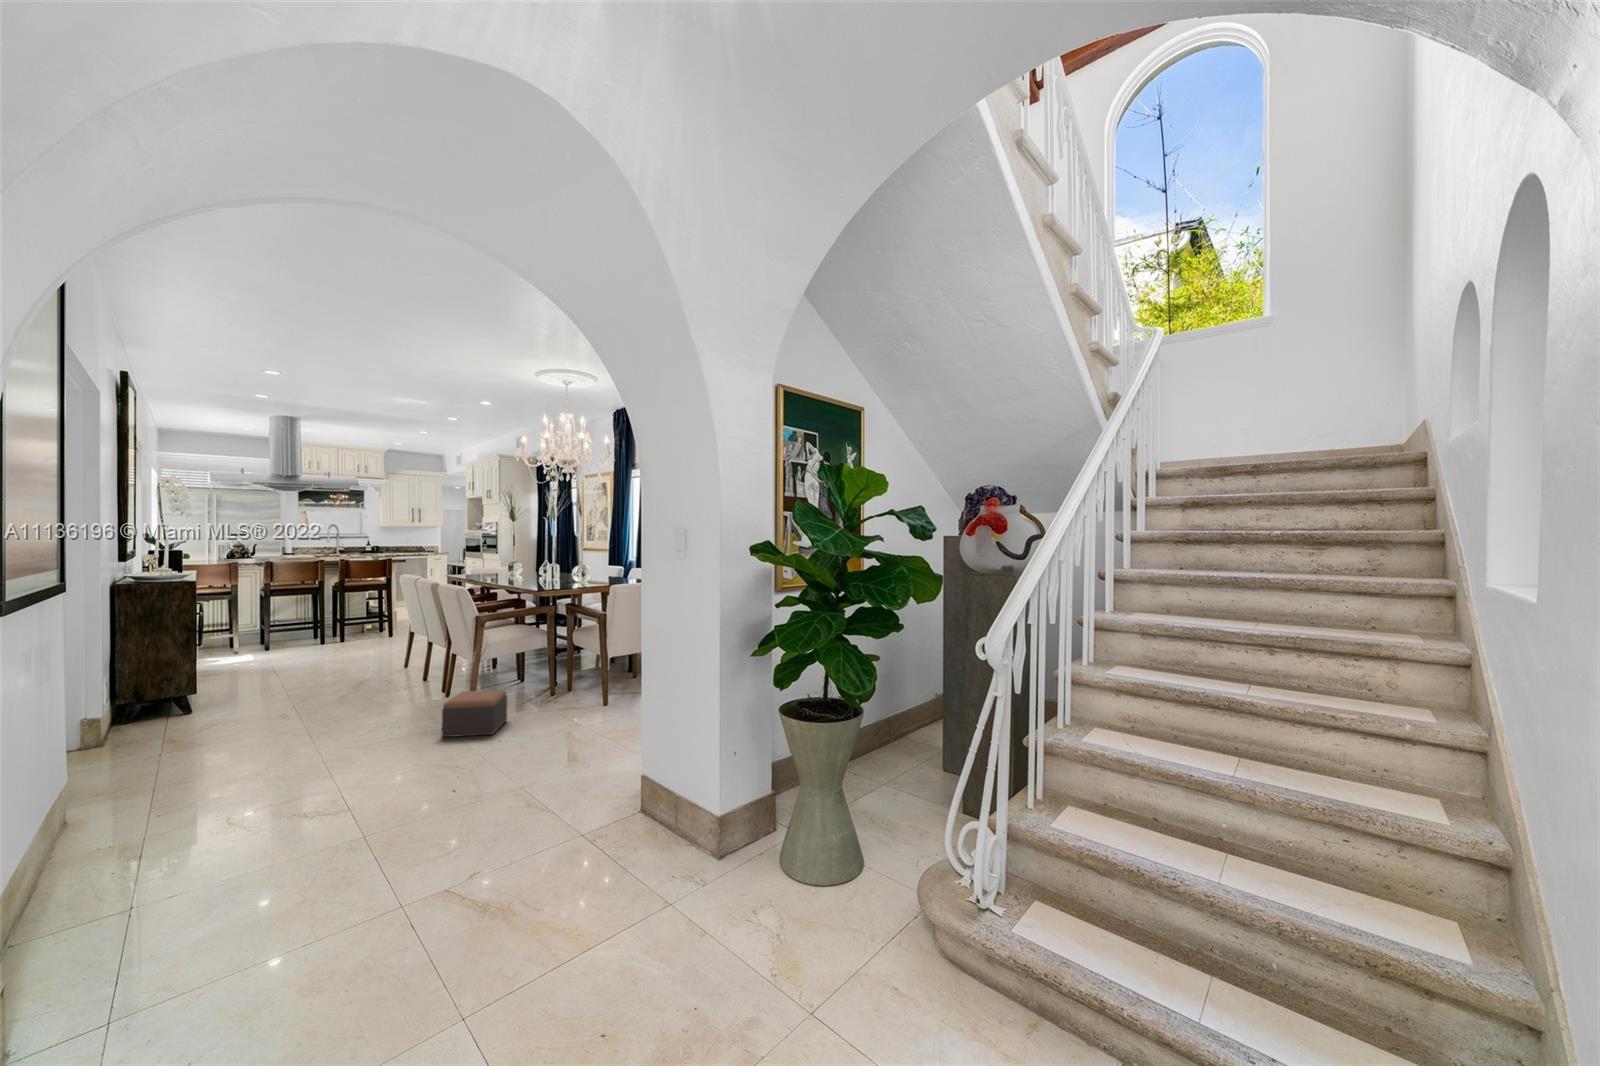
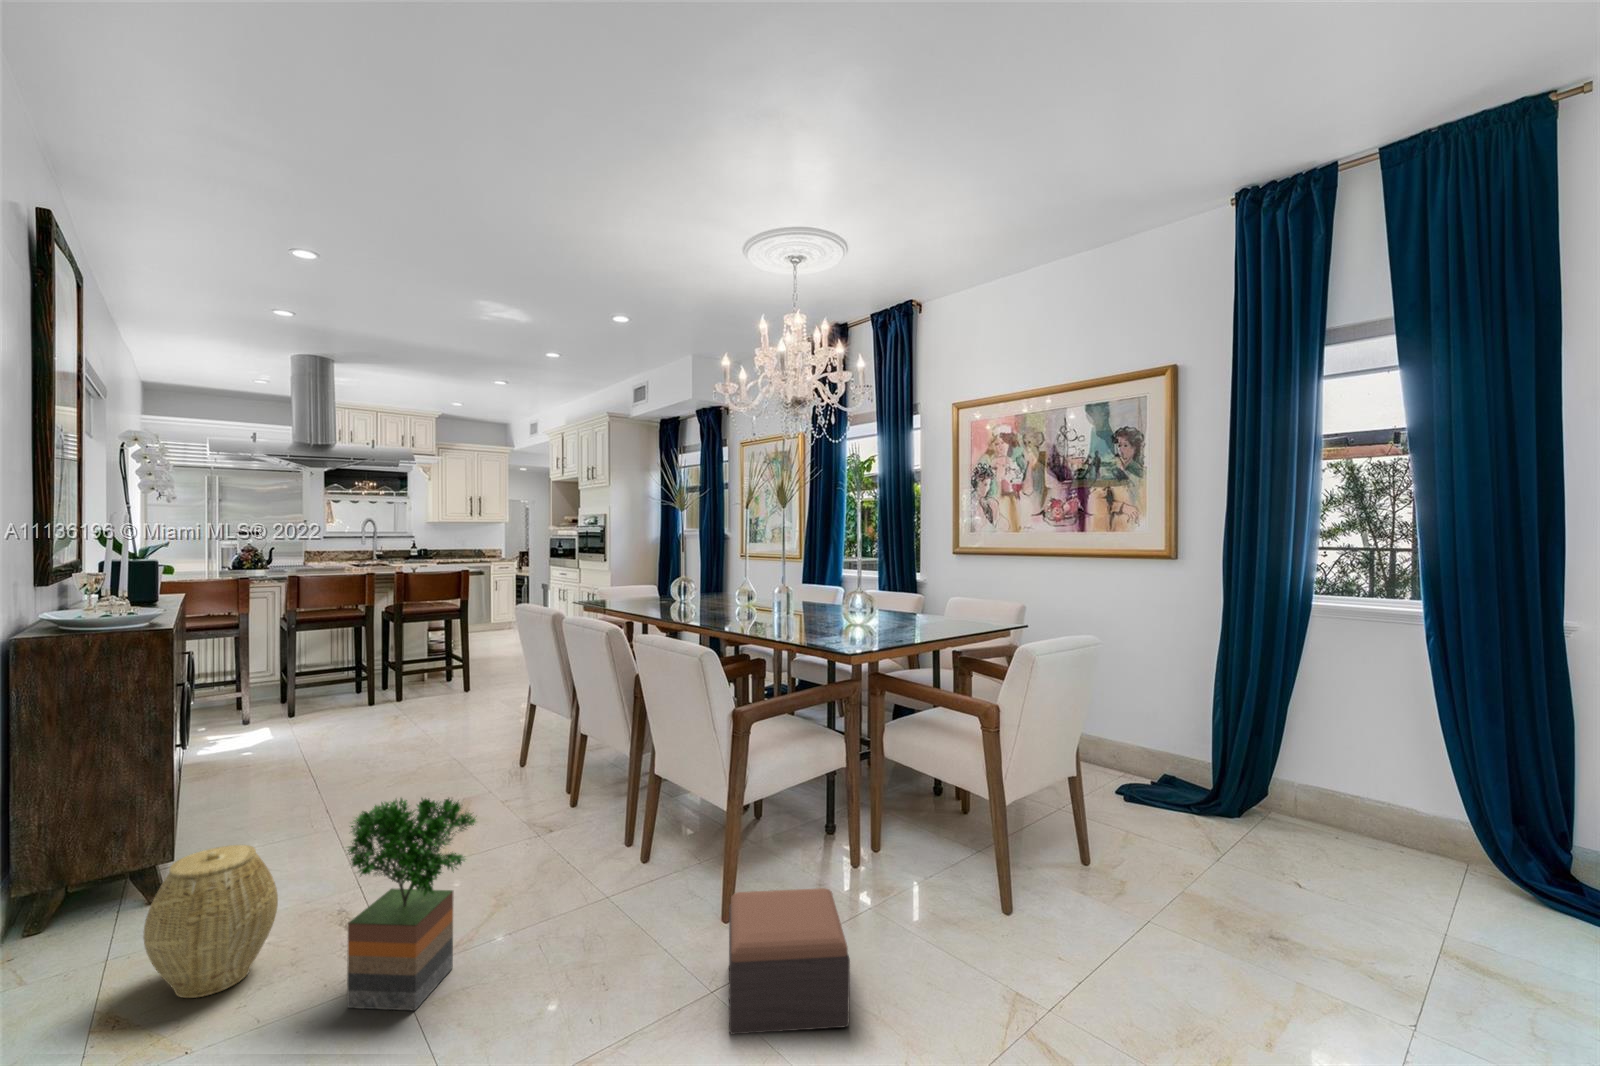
potted tree: none [278,652,344,735] -> present [347,798,476,1011]
woven basket: none [188,675,250,735] -> present [143,845,278,998]

